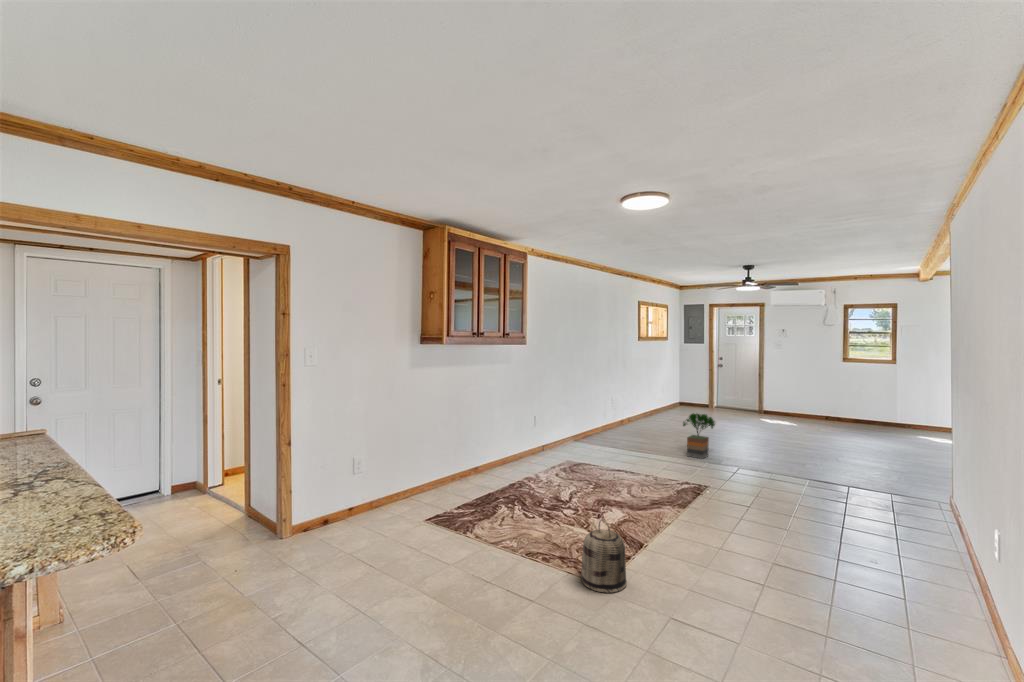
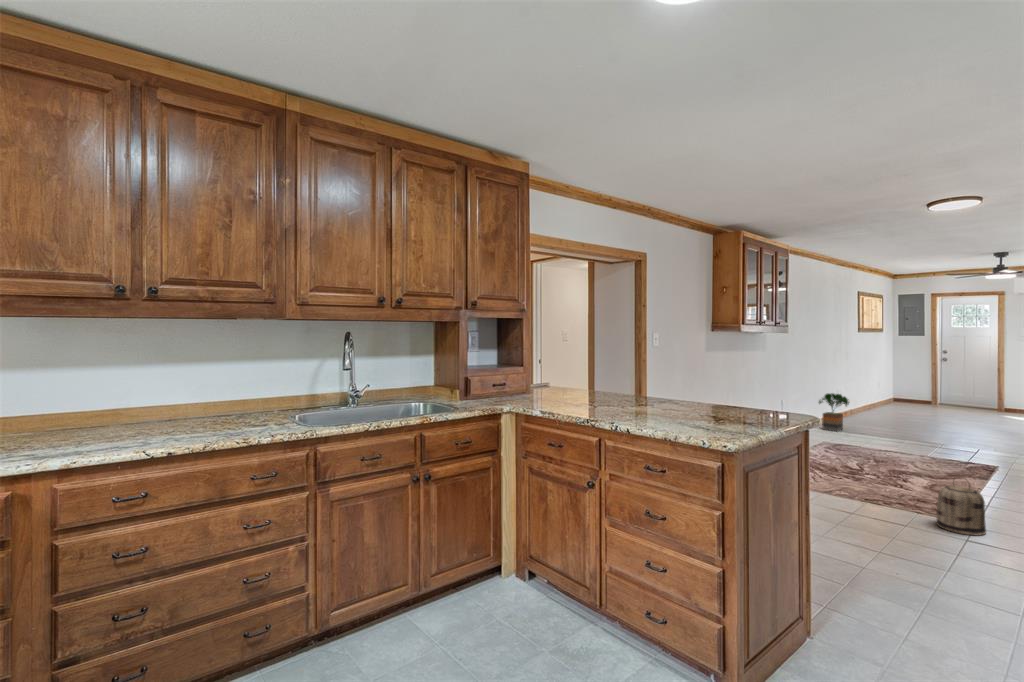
potted tree: present [683,413,715,459] -> present [819,393,849,431]

